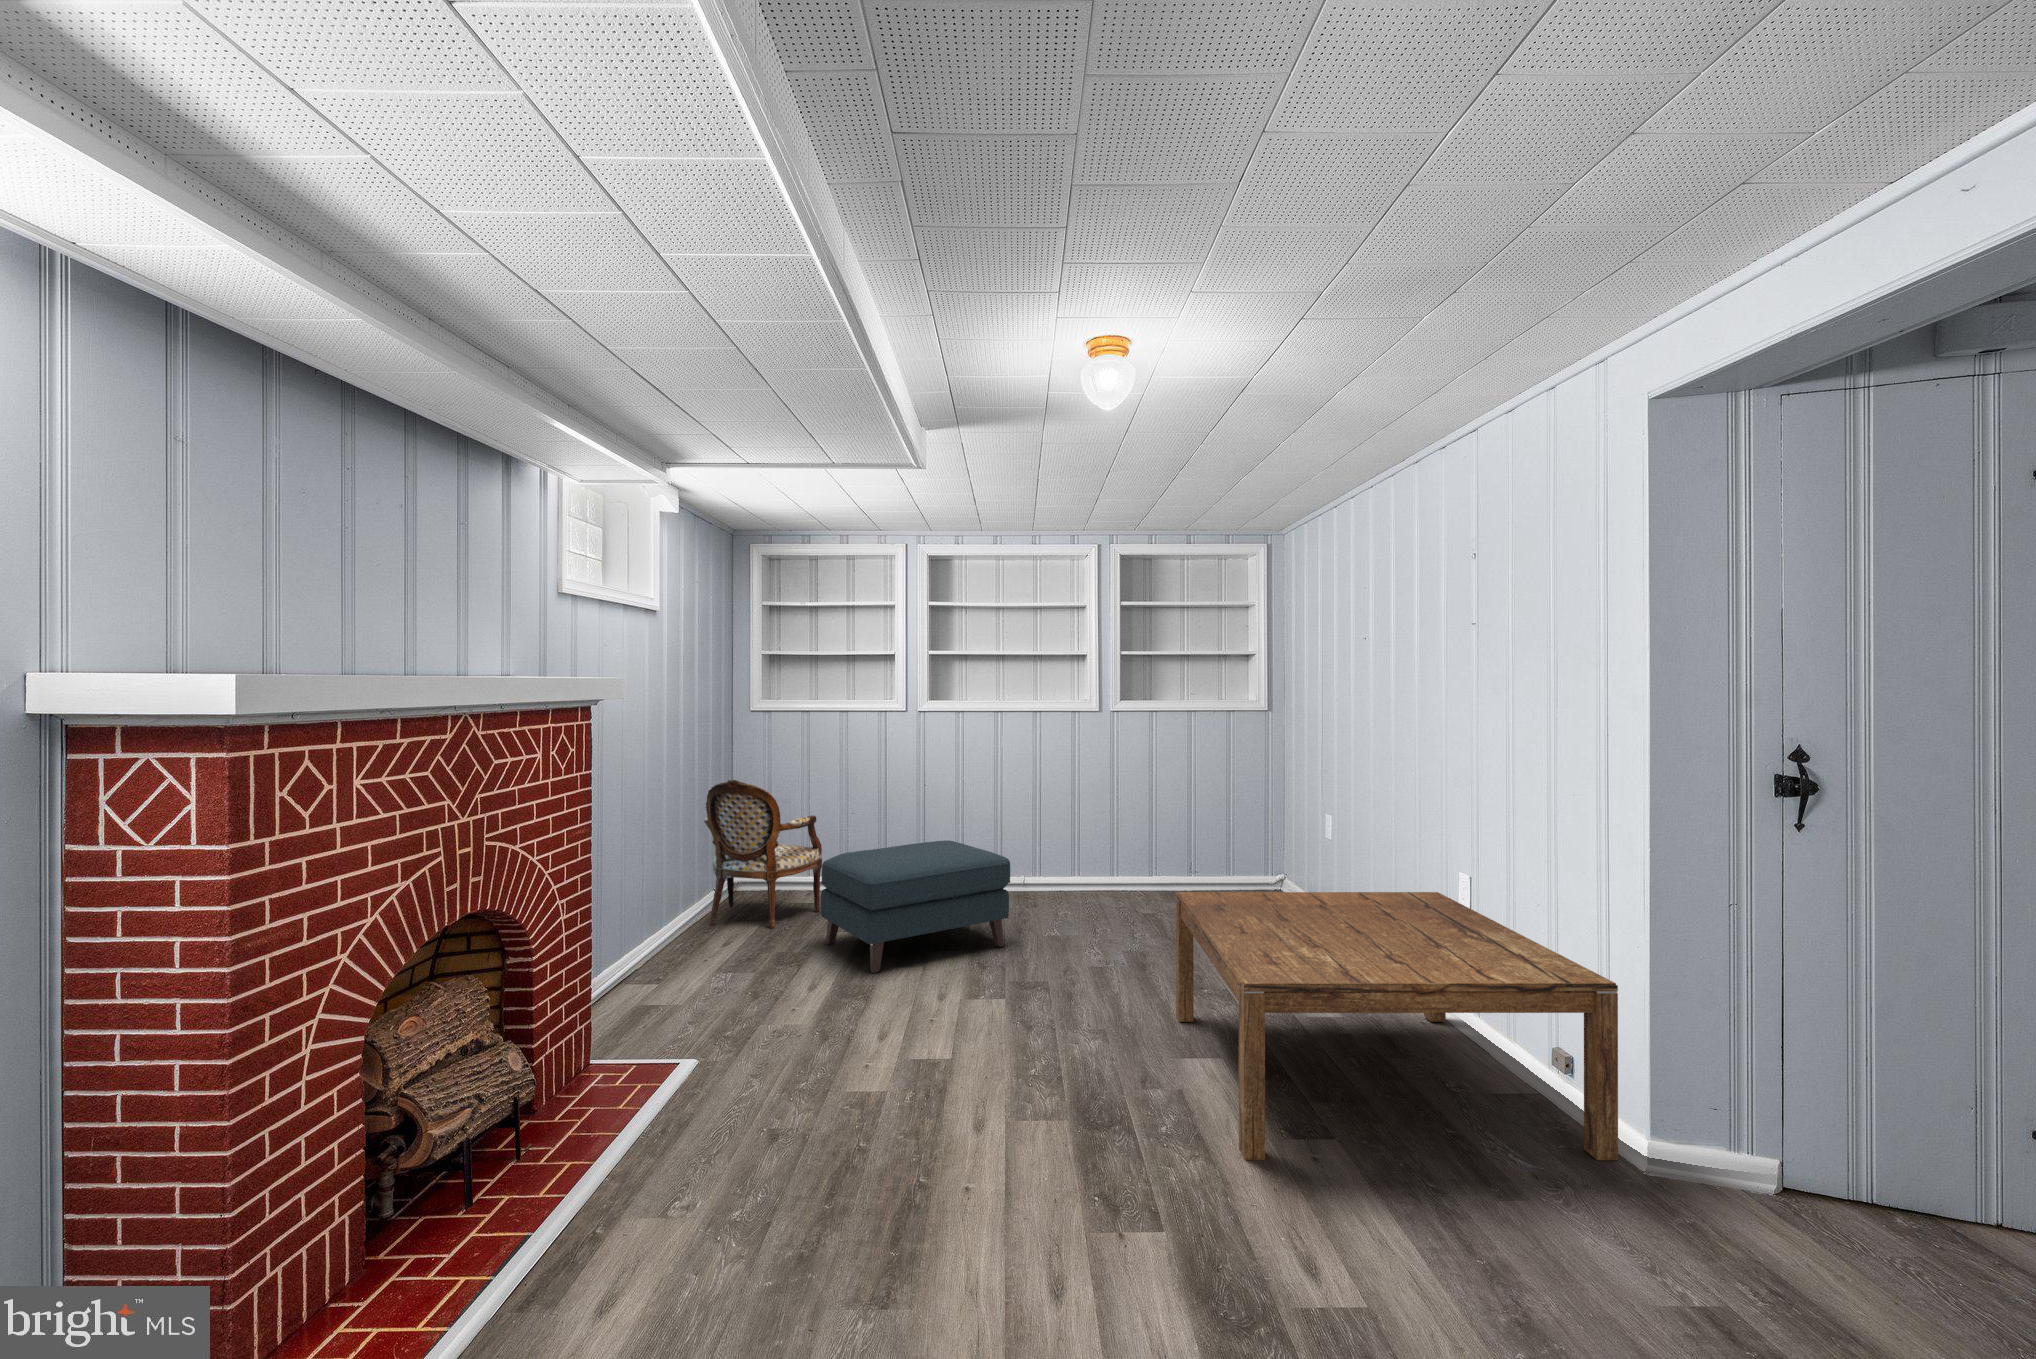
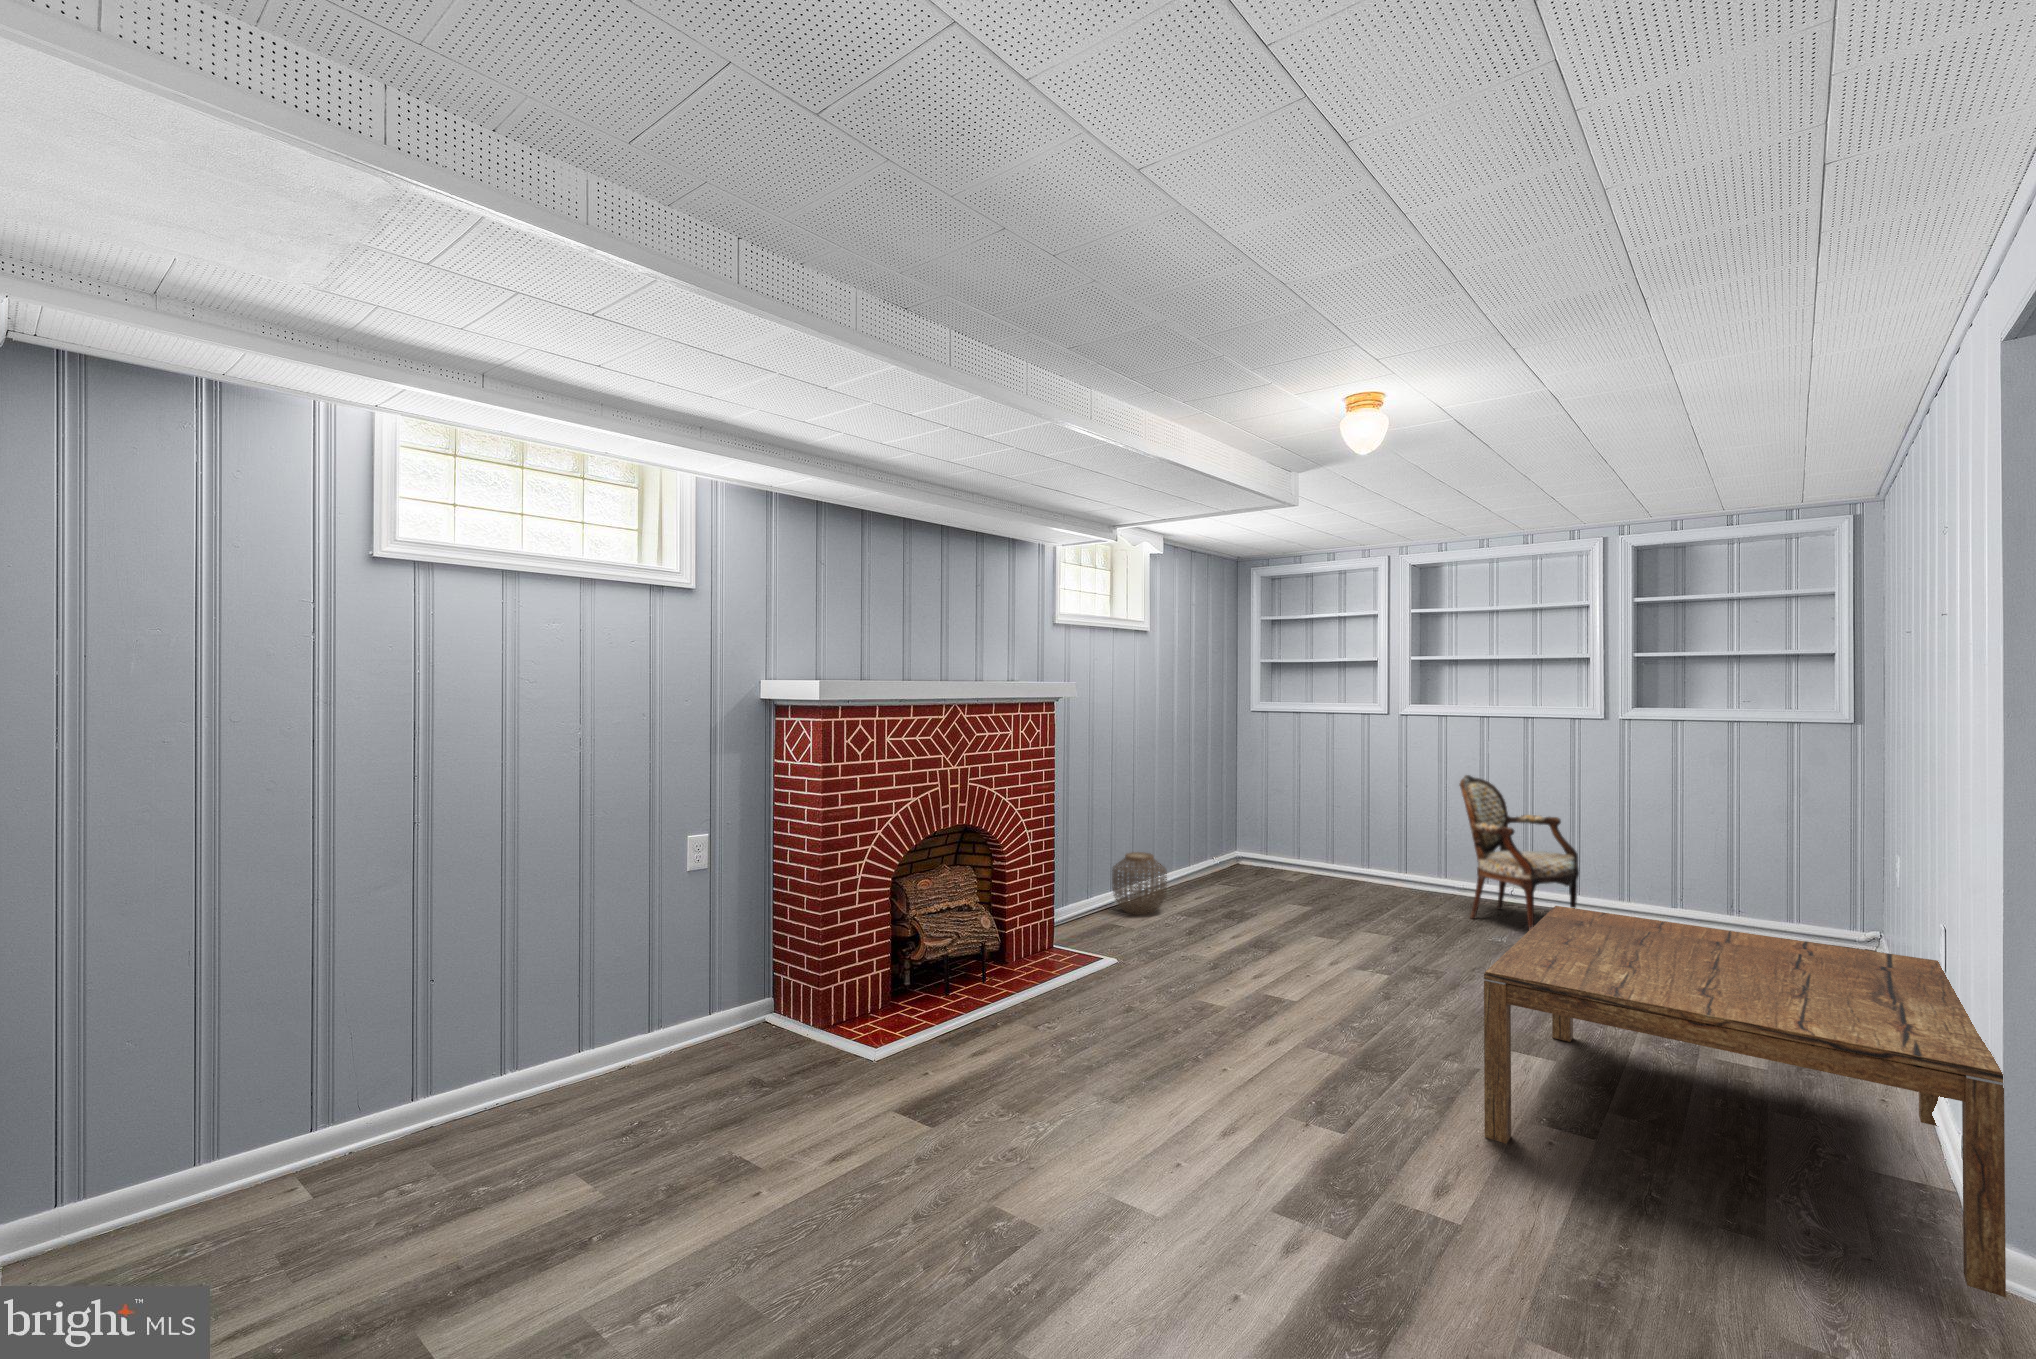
armchair: present [704,780,822,928] -> present [1460,775,1579,929]
ottoman: present [821,840,1010,973] -> none [1267,837,1441,946]
woven basket: none [630,897,706,981] -> present [1112,852,1167,915]

